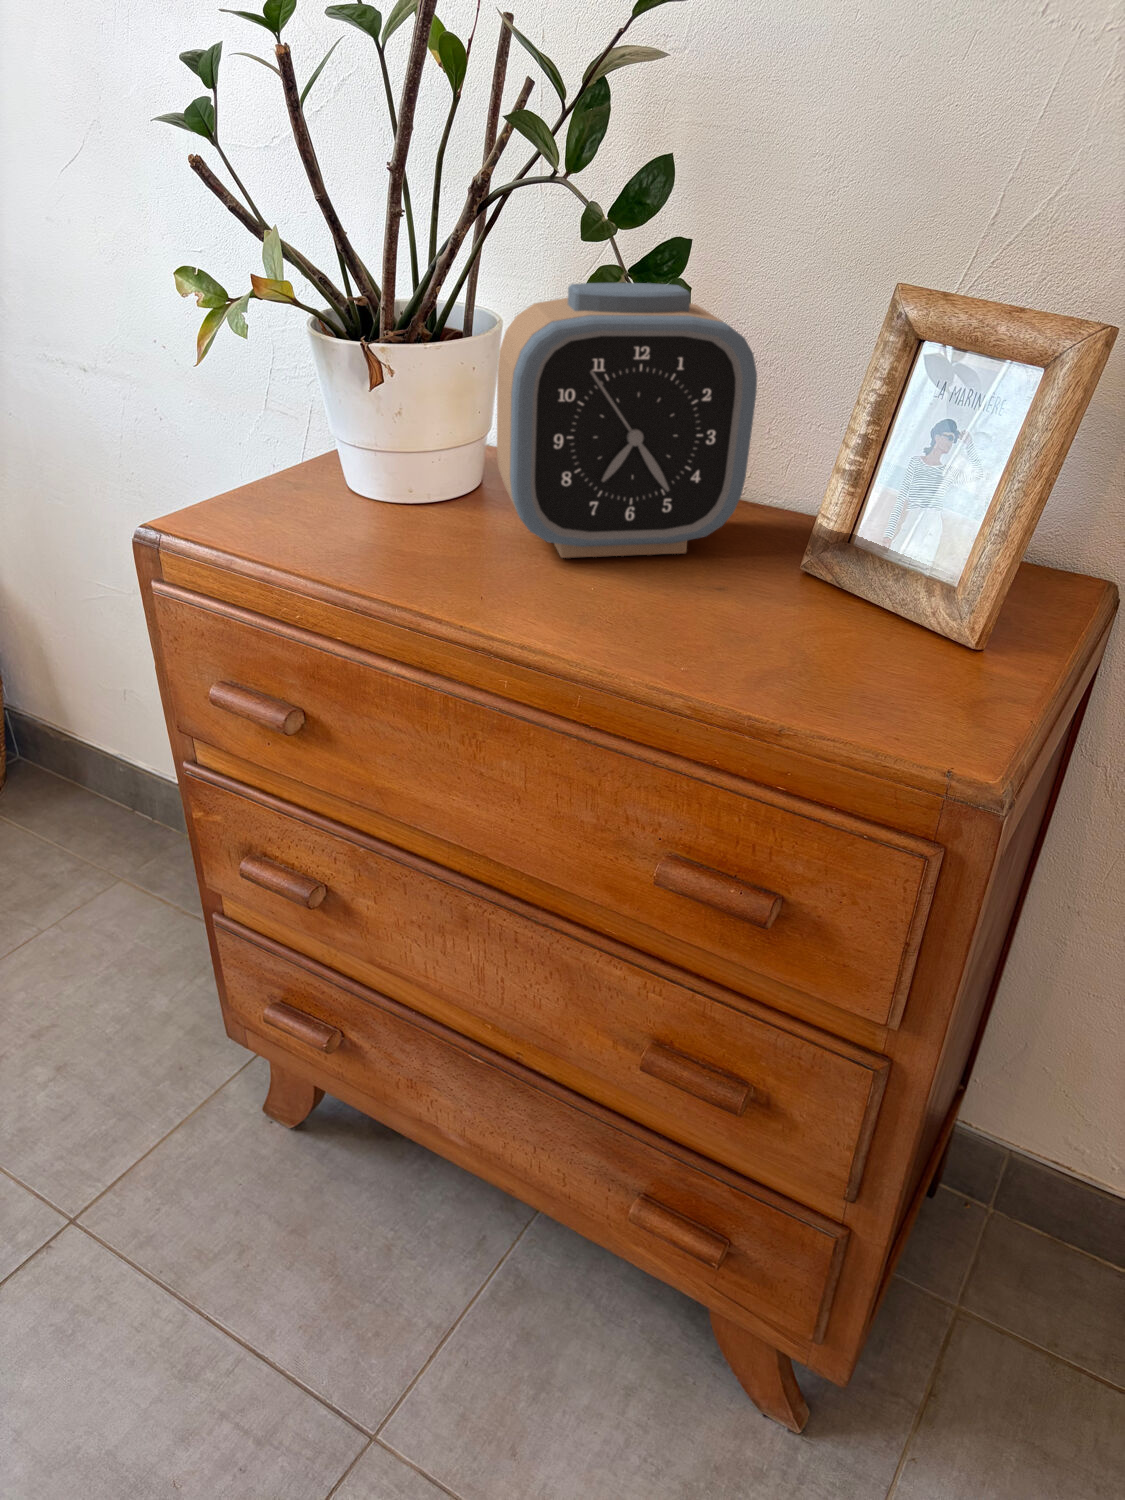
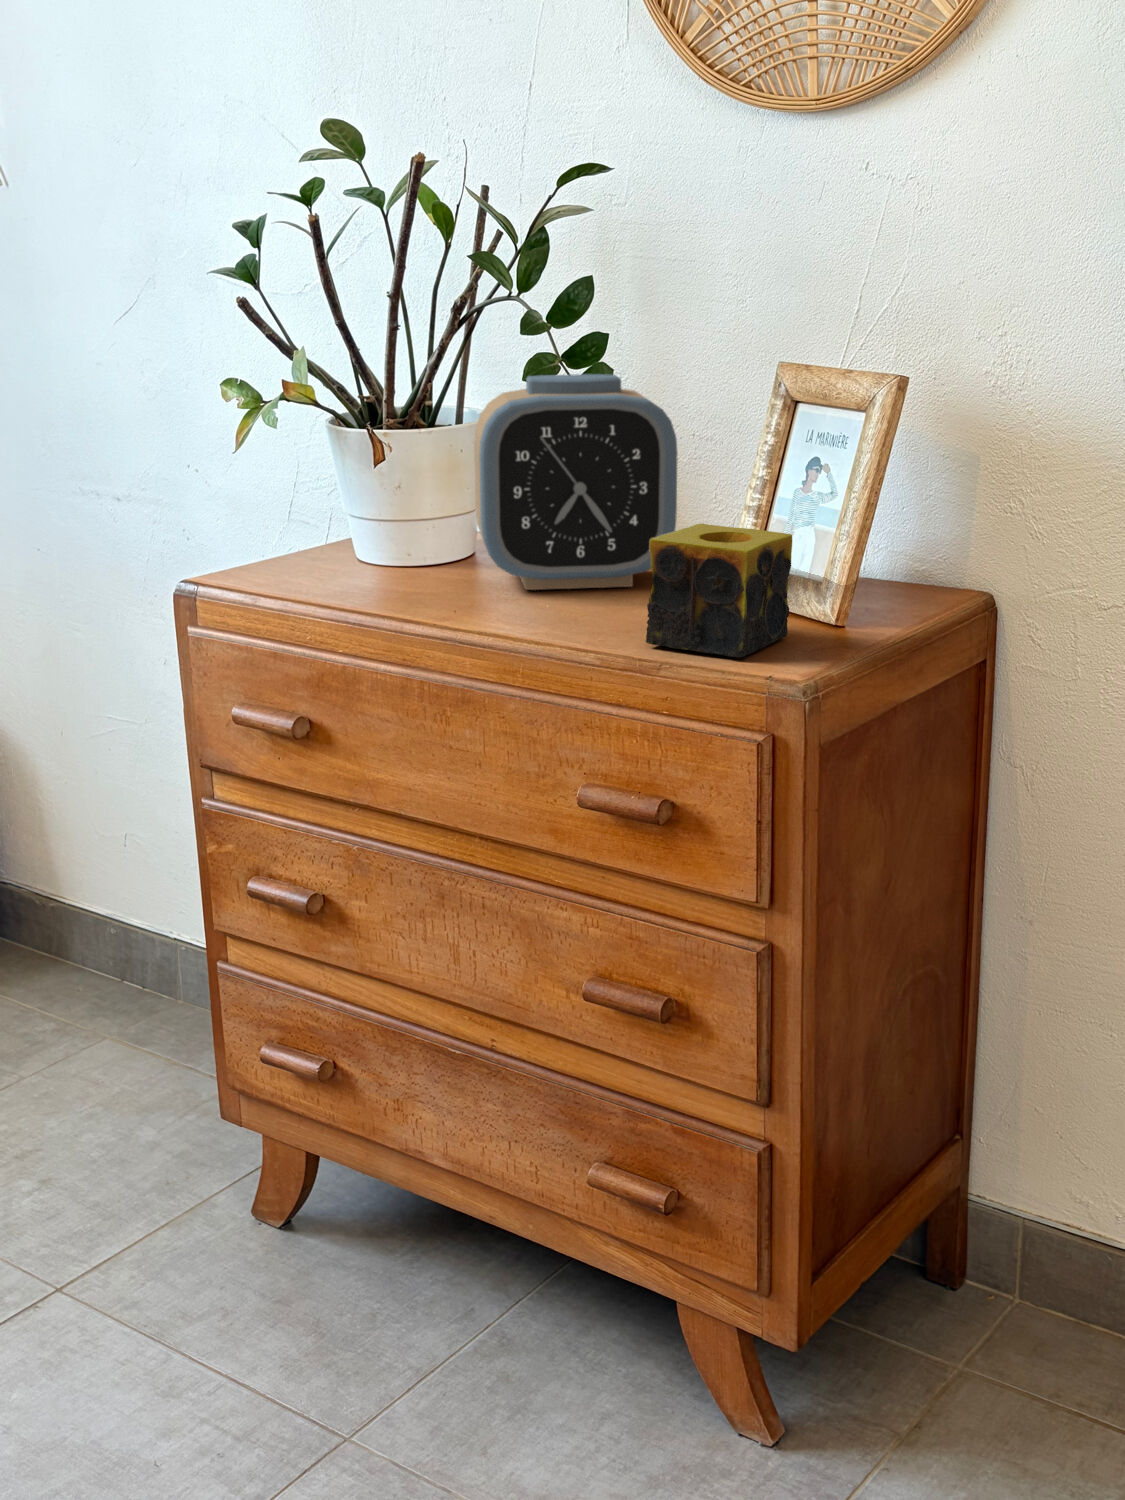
candle: none [748,512,947,714] -> present [646,524,792,657]

